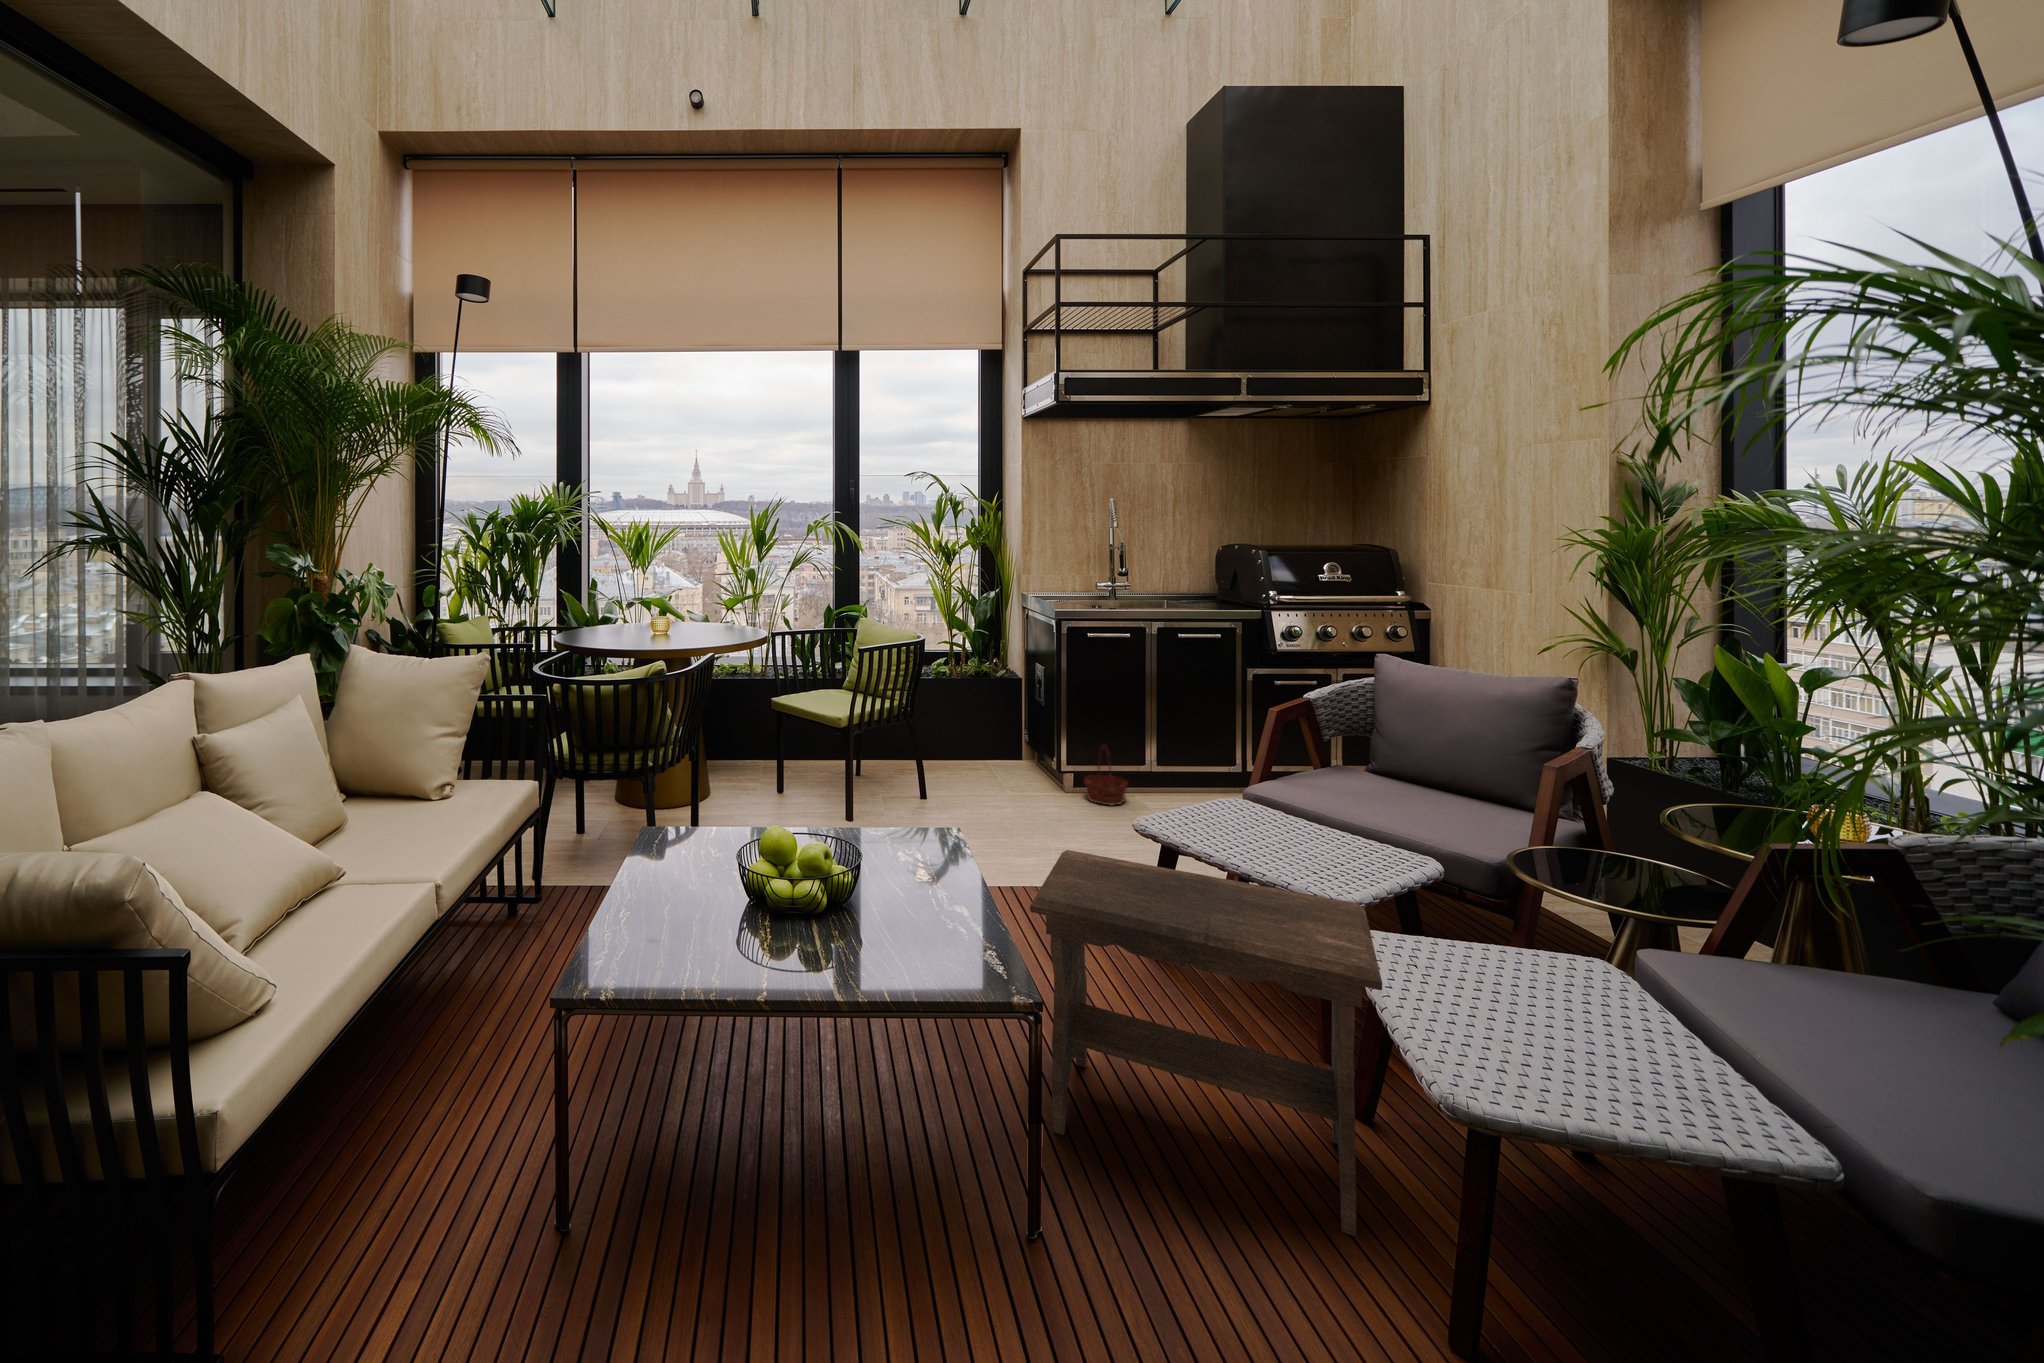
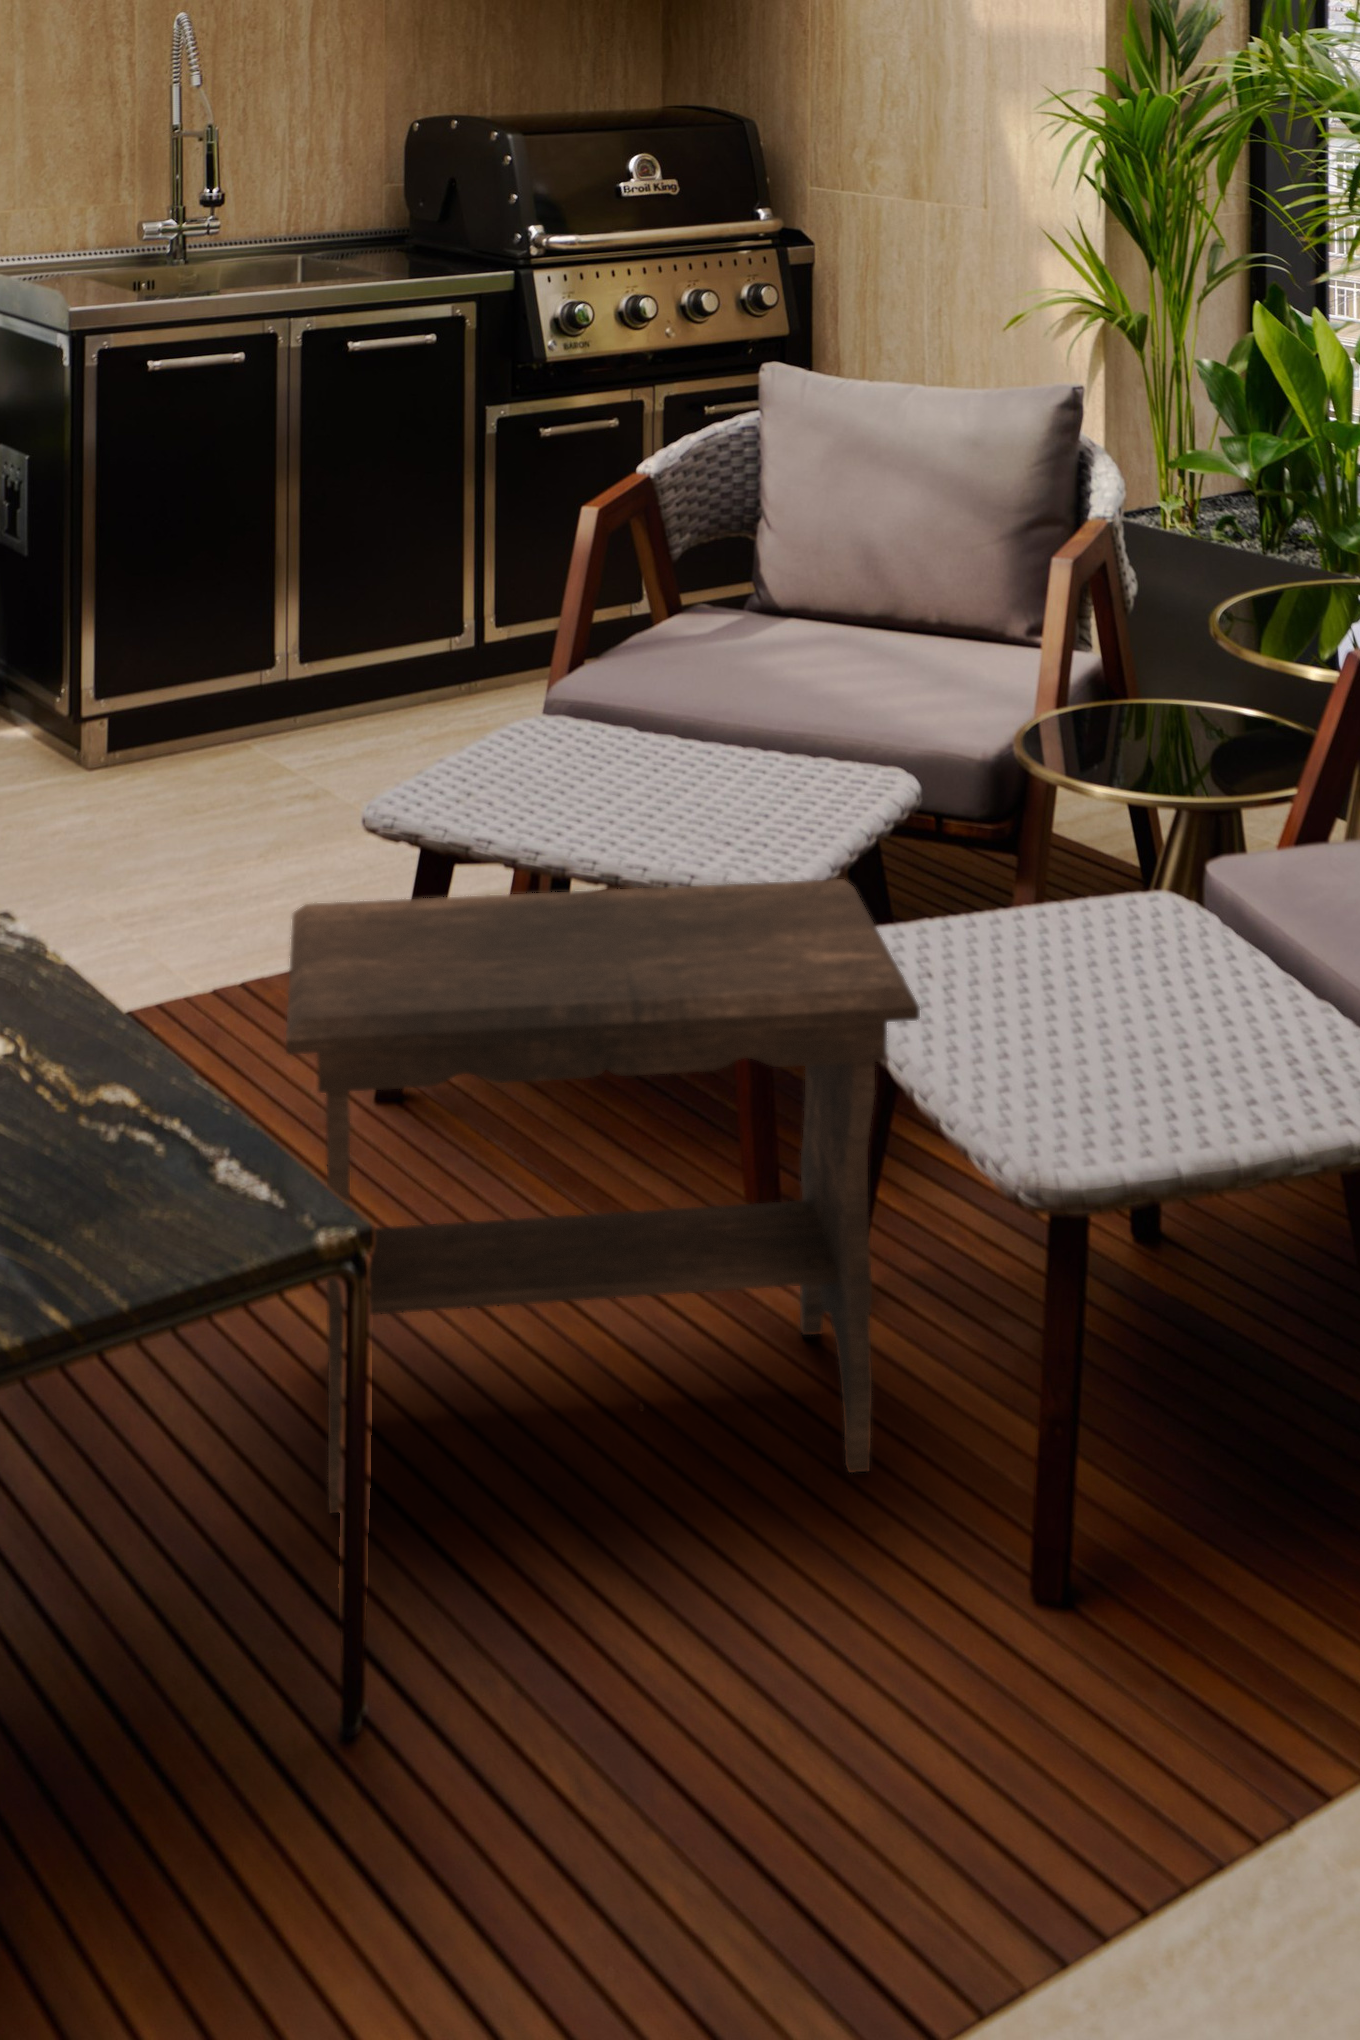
basket: present [1085,746,1127,805] -> none [145,641,248,789]

